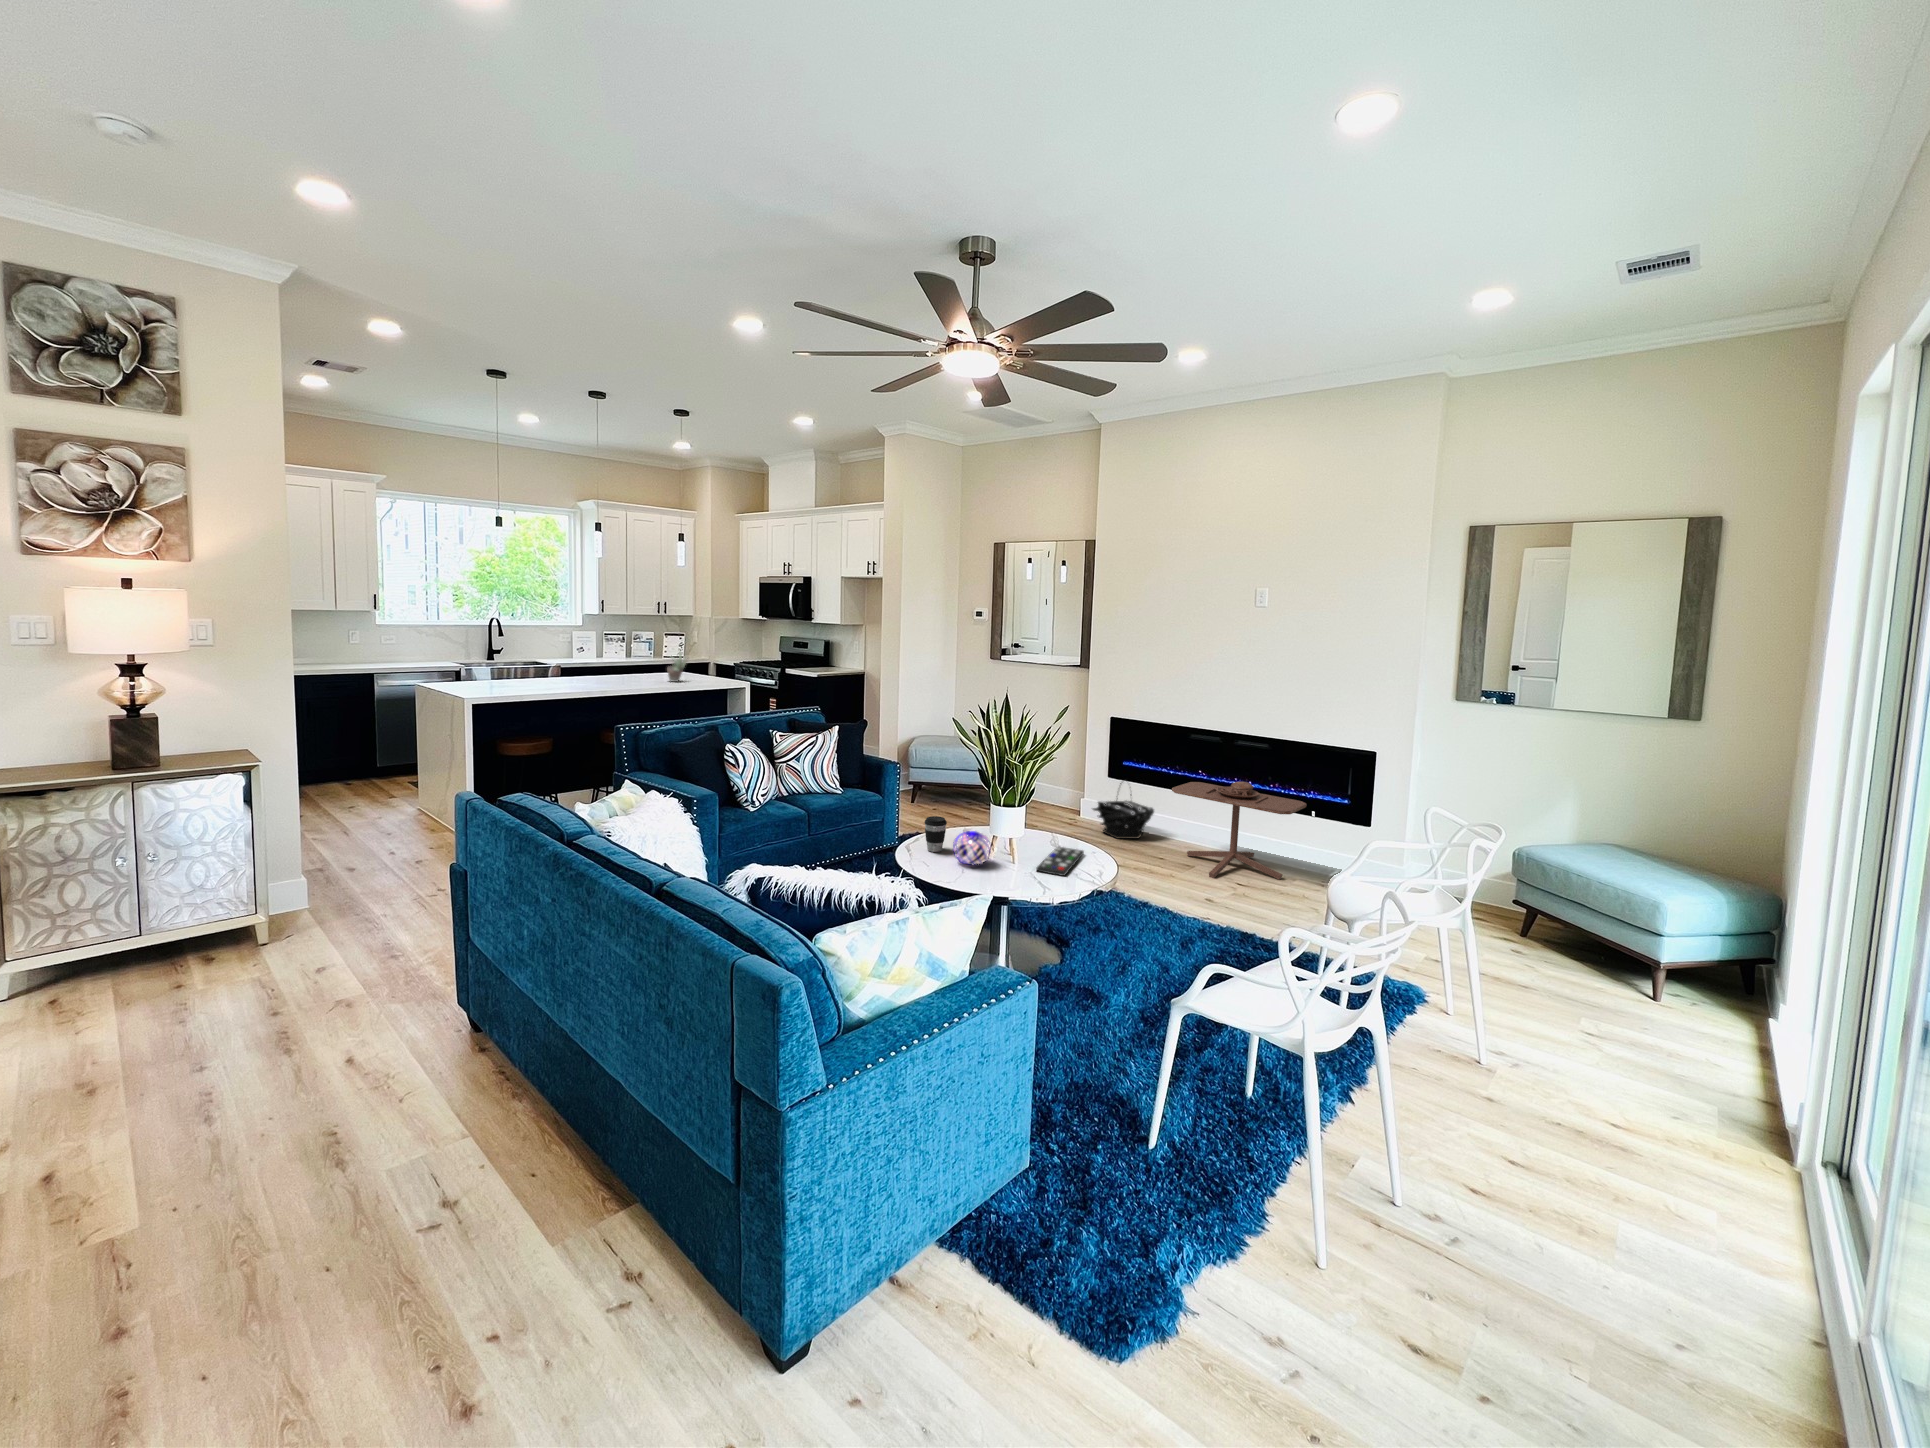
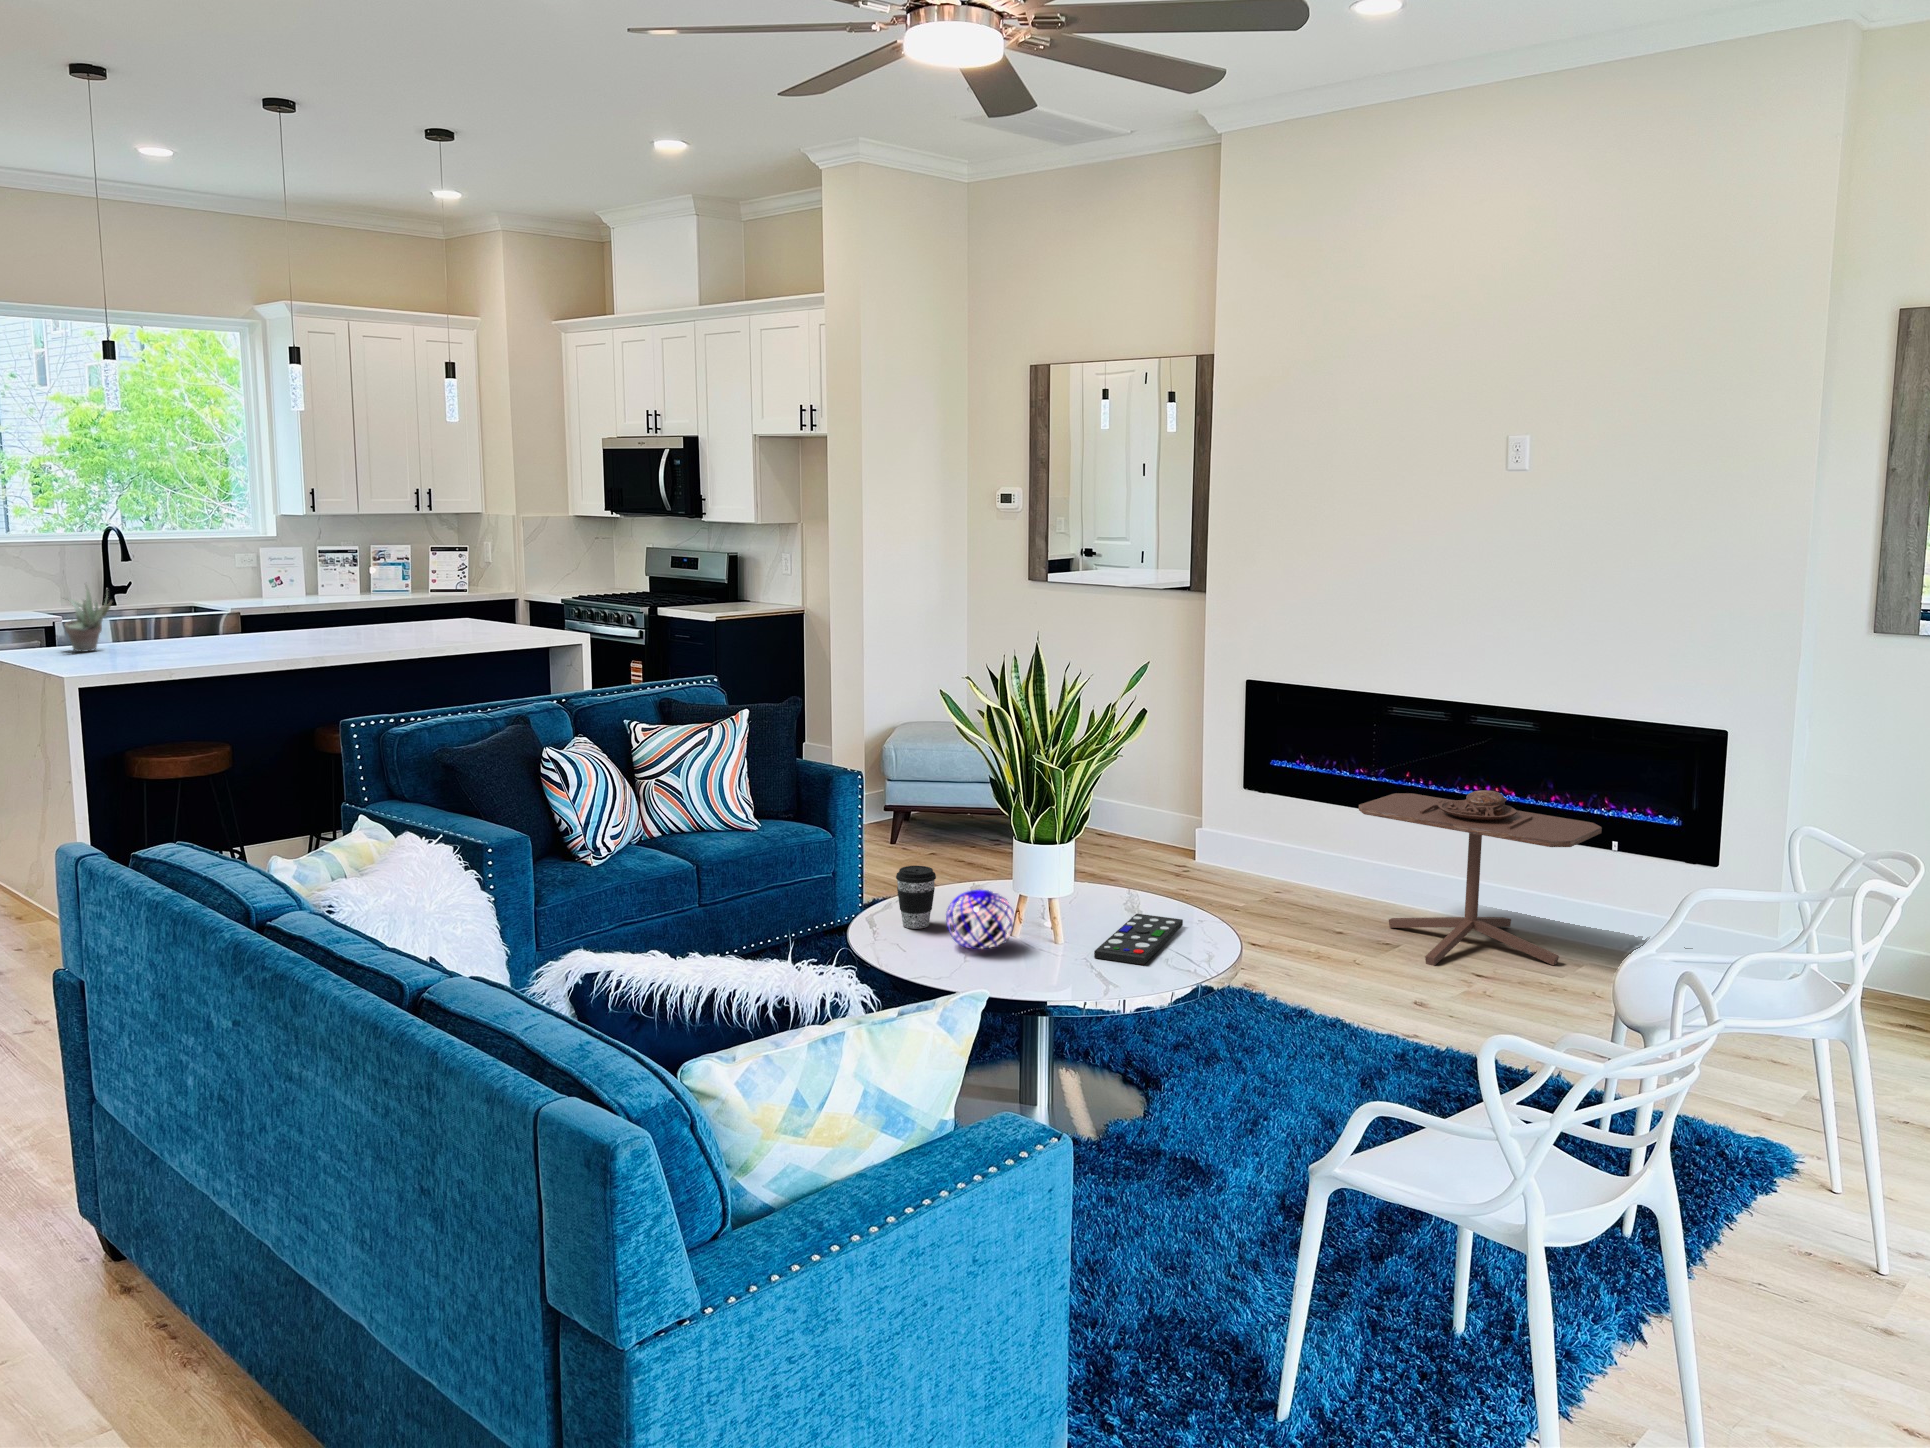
succulent plant: present [667,653,688,682] -> present [64,584,112,651]
basket: present [1093,783,1154,839] -> none [1216,792,1331,900]

